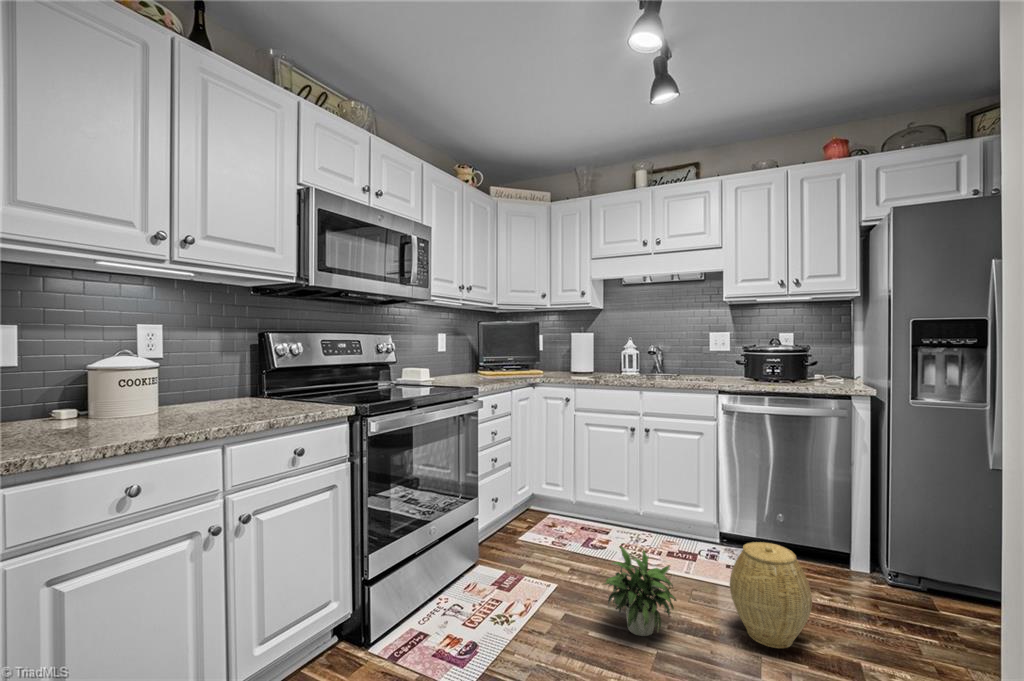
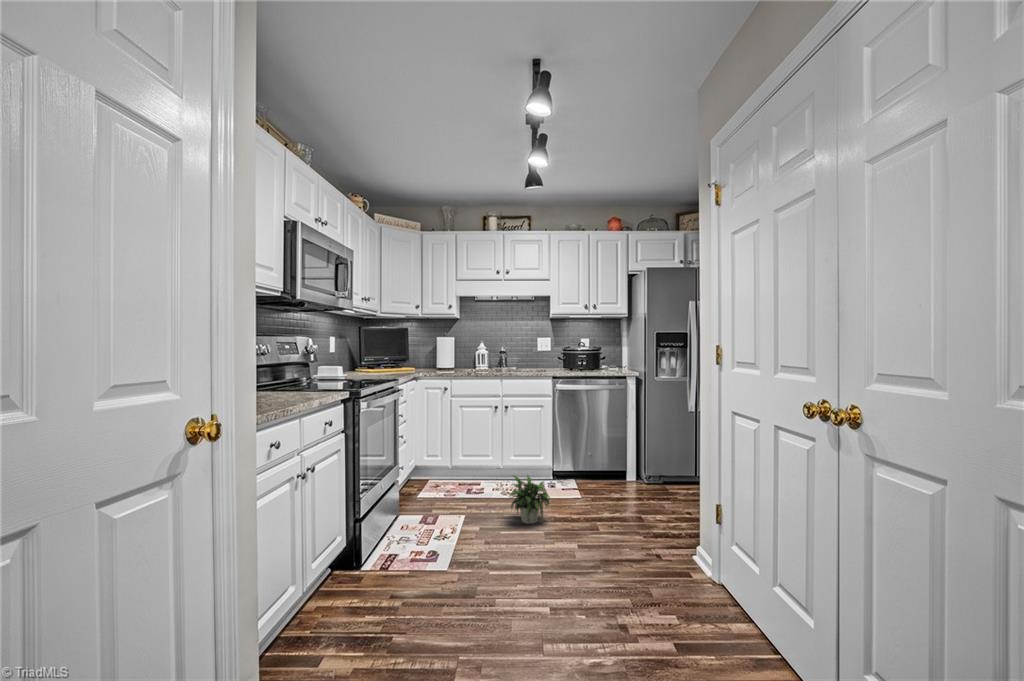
woven basket: present [730,542,812,648] -> none [576,461,618,516]

